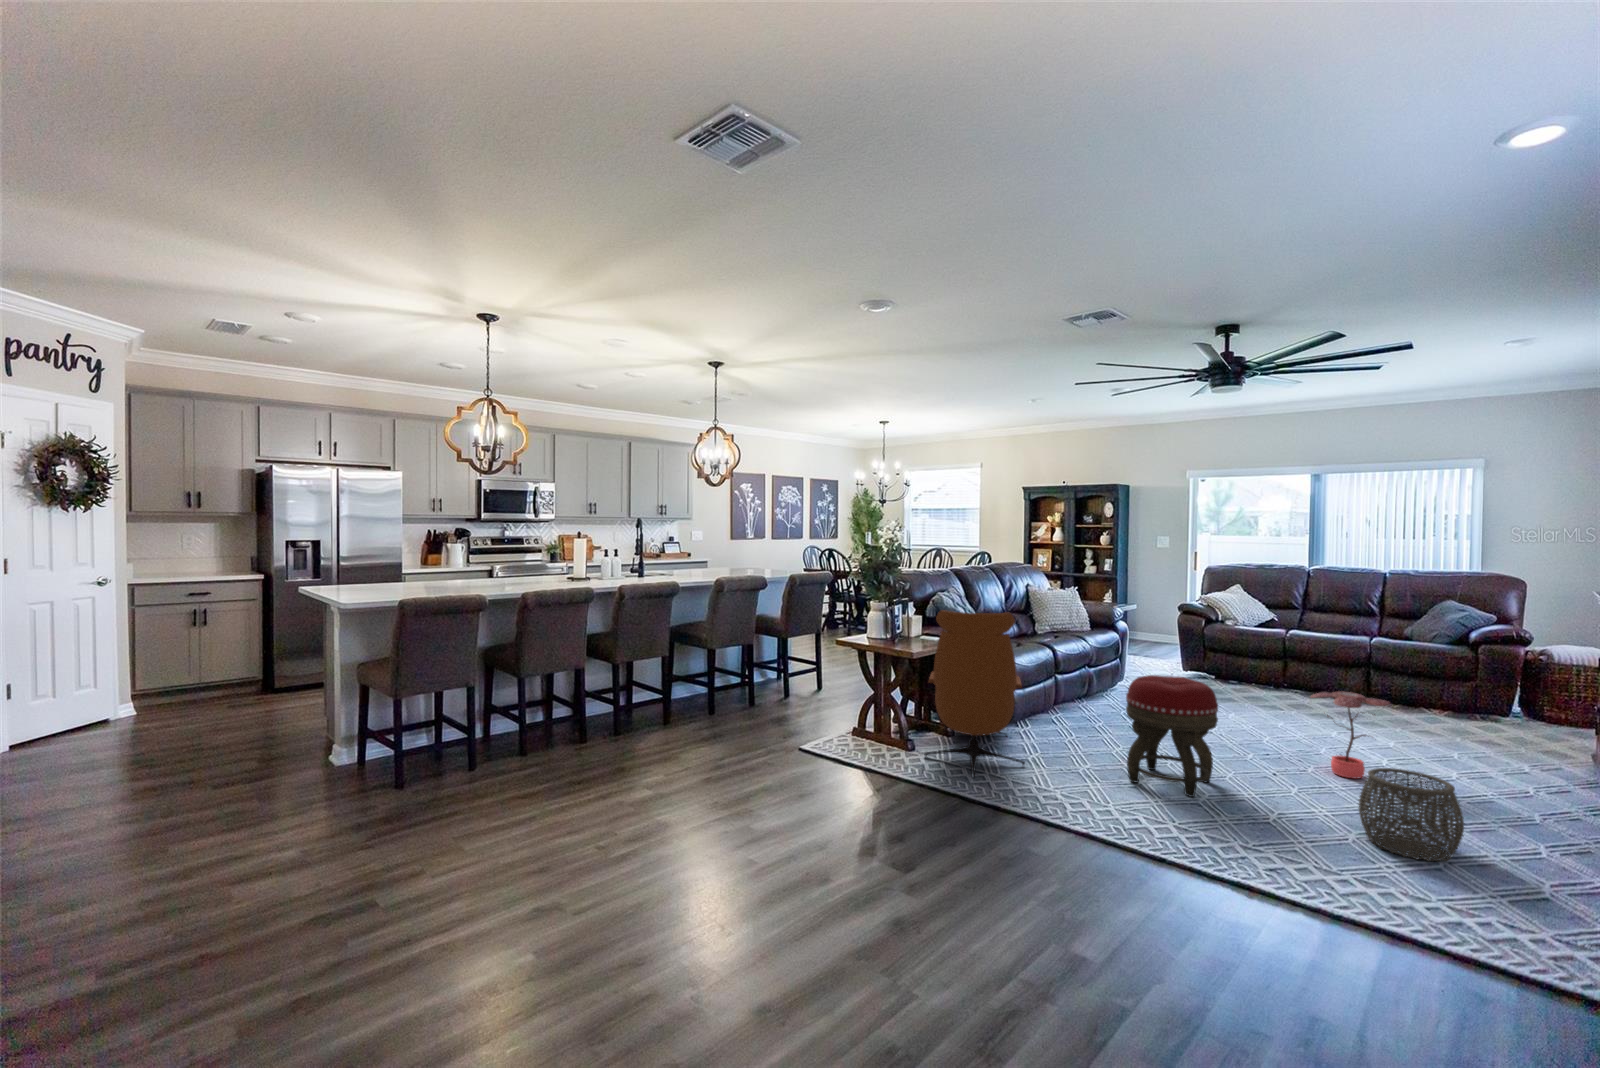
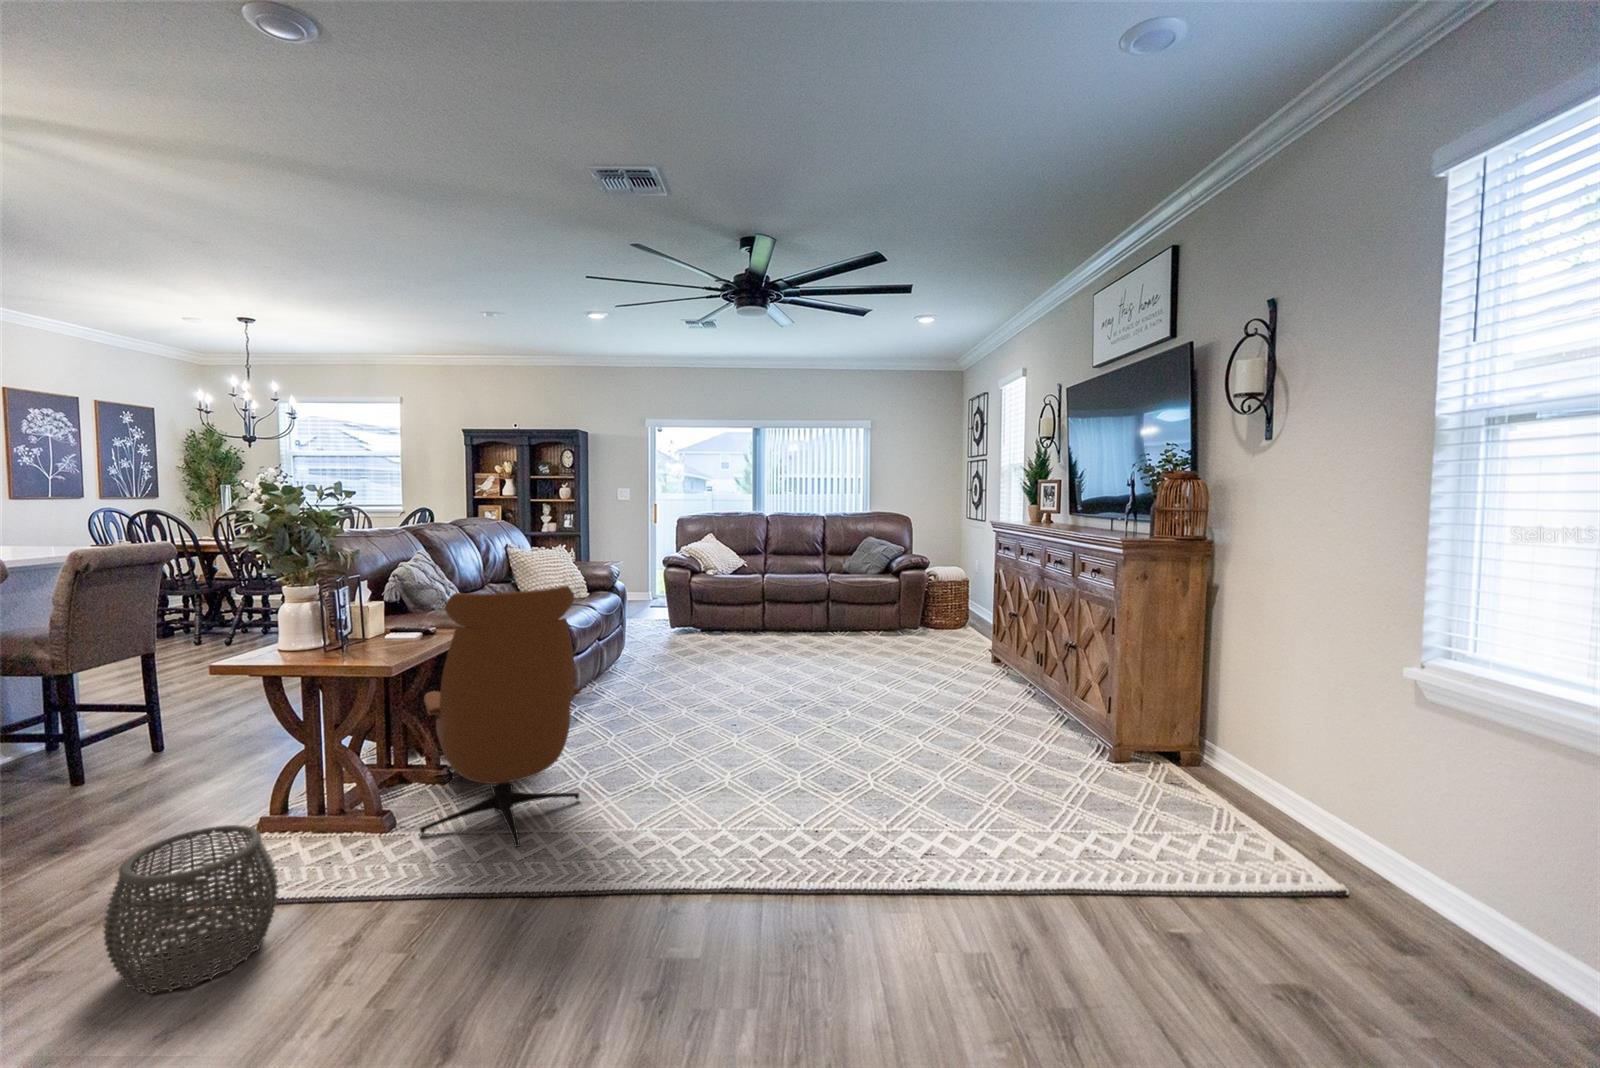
footstool: present [1126,675,1218,797] -> none [698,640,796,780]
potted plant: present [1311,691,1390,779] -> none [840,628,902,711]
woven basket: present [1358,768,1464,861] -> present [103,825,278,993]

